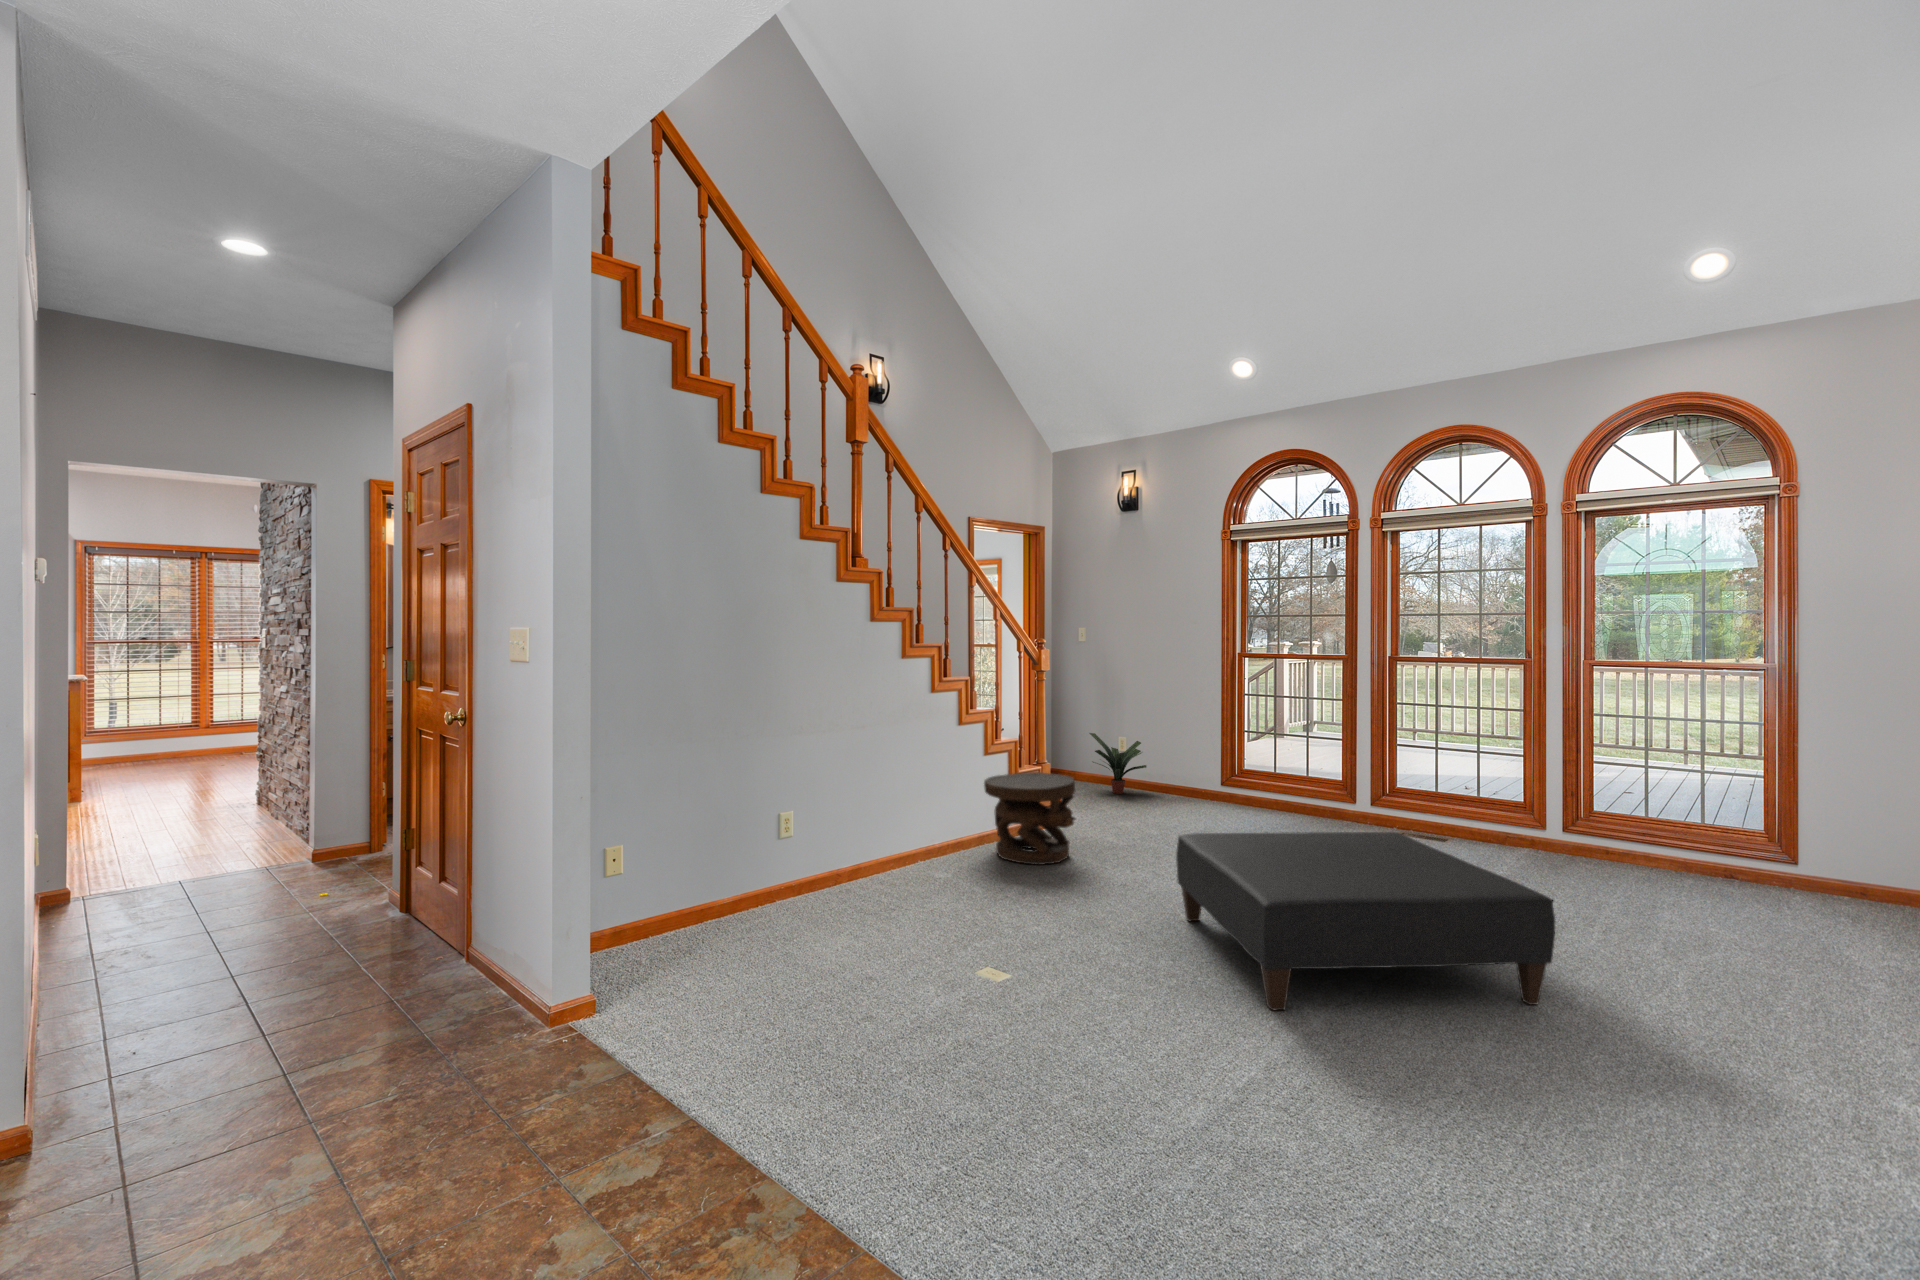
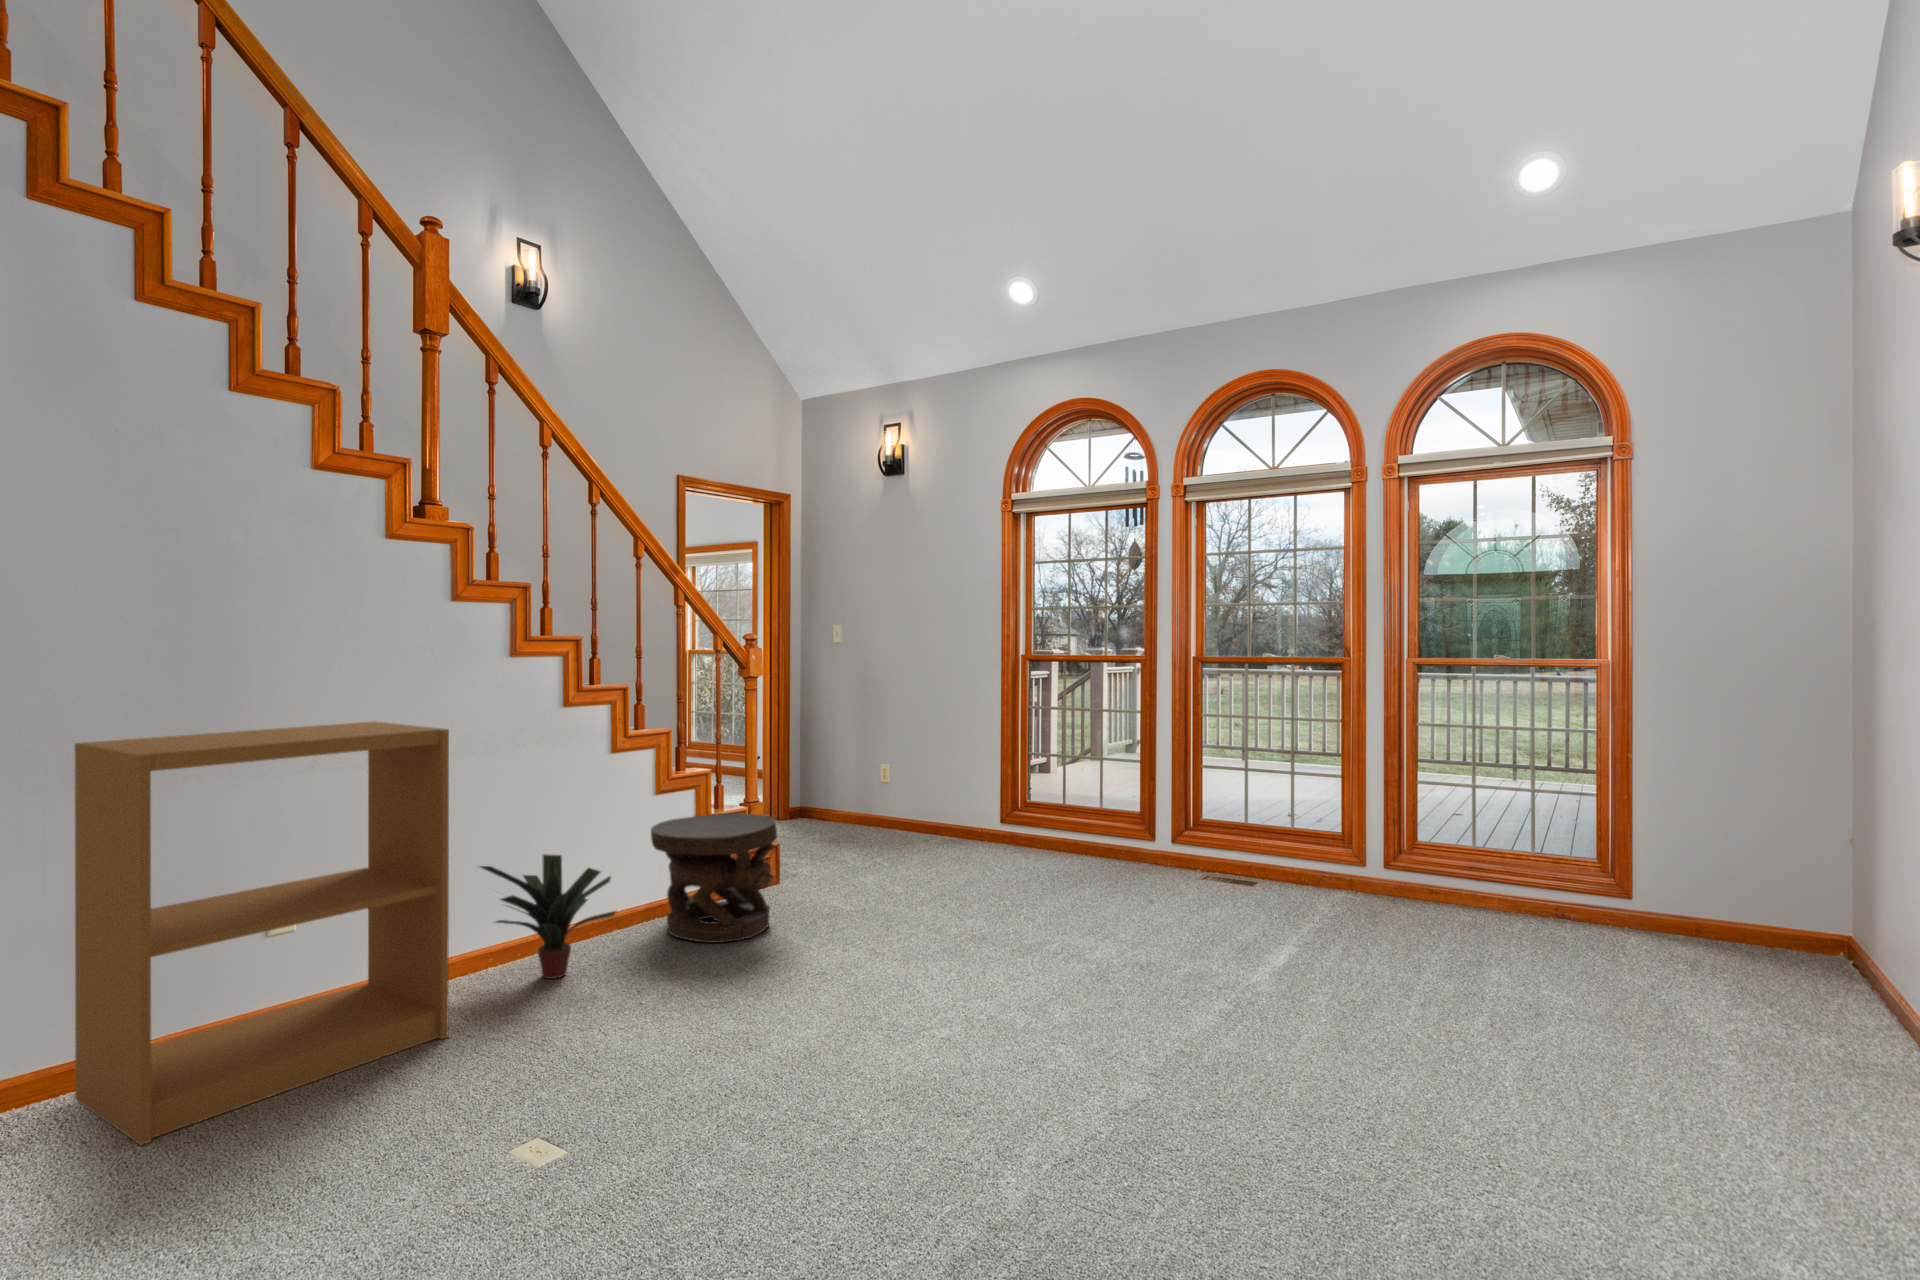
bookshelf: none [692,703,890,958] -> present [75,722,449,1145]
potted plant: present [1089,733,1146,794] -> present [480,854,616,979]
ottoman: present [1176,832,1555,1010] -> none [879,884,1353,1178]

